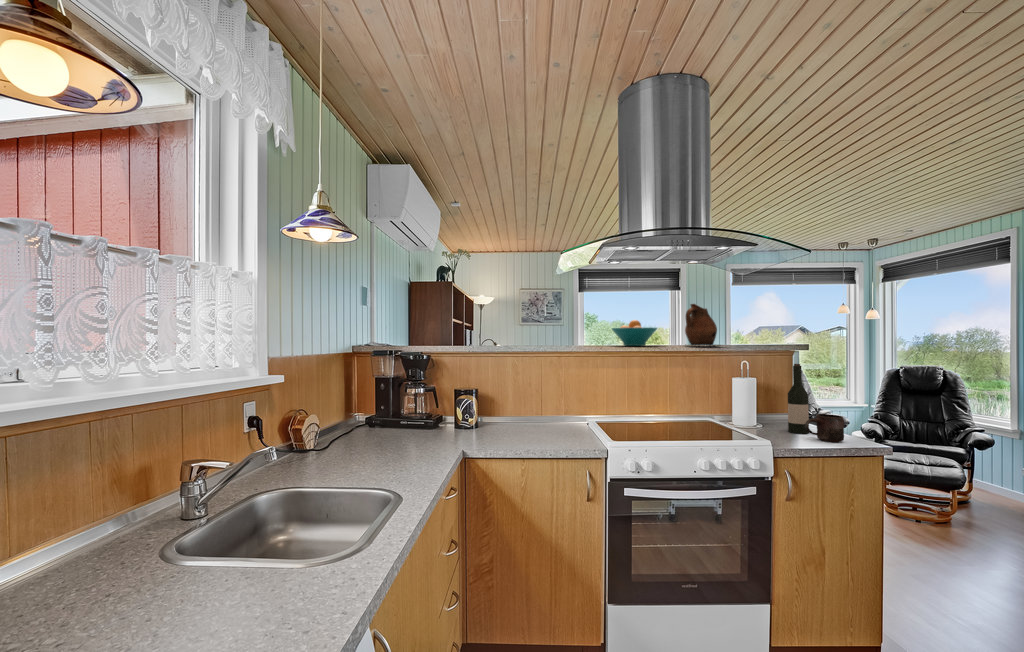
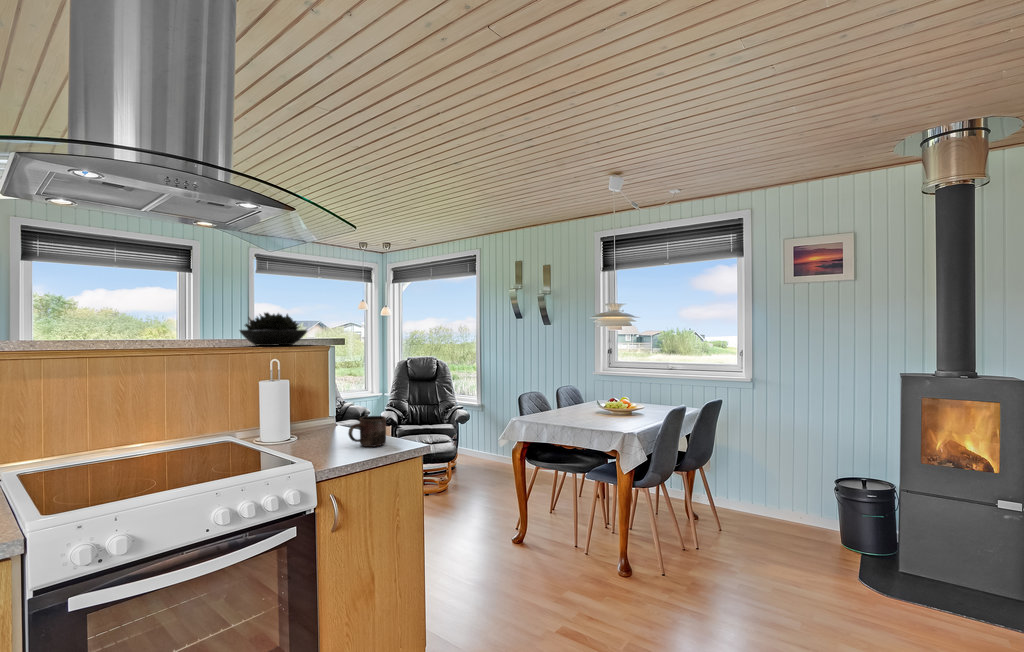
ceramic pitcher: present [685,304,717,346] -> none [190,286,246,343]
fruit bowl: present [612,320,657,346] -> none [63,305,151,344]
succulent plant: none [715,322,770,349] -> present [240,313,307,346]
wine bottle: present [788,364,809,434] -> none [328,361,350,442]

